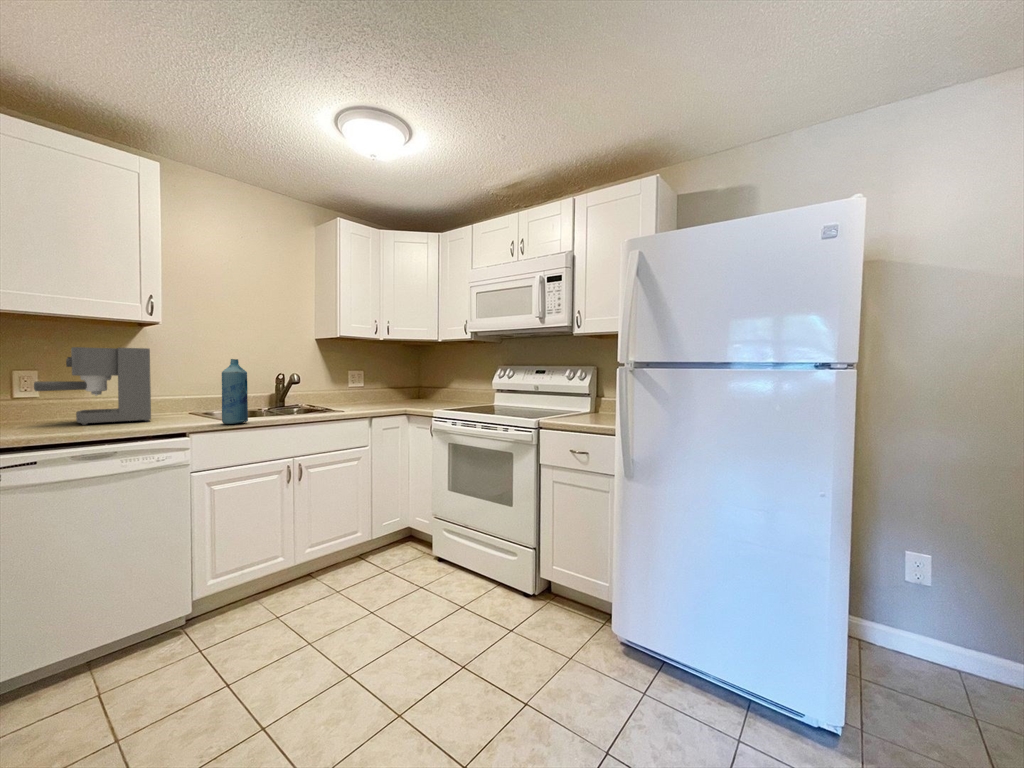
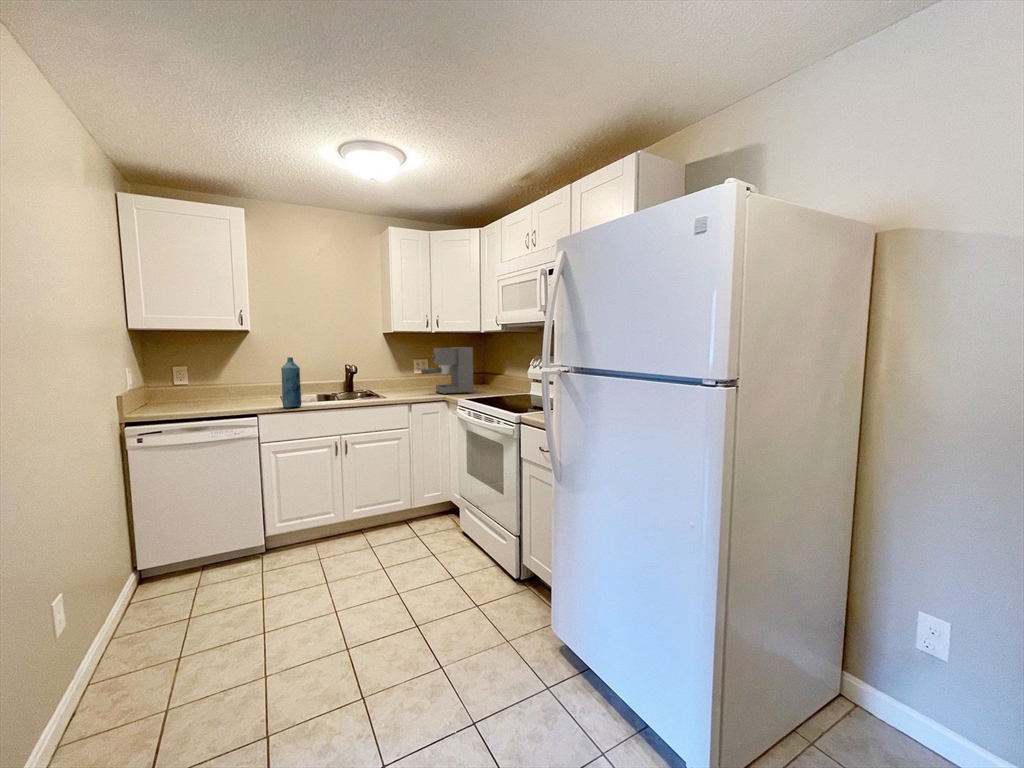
coffee maker: present [34,347,151,425] -> present [421,347,473,394]

